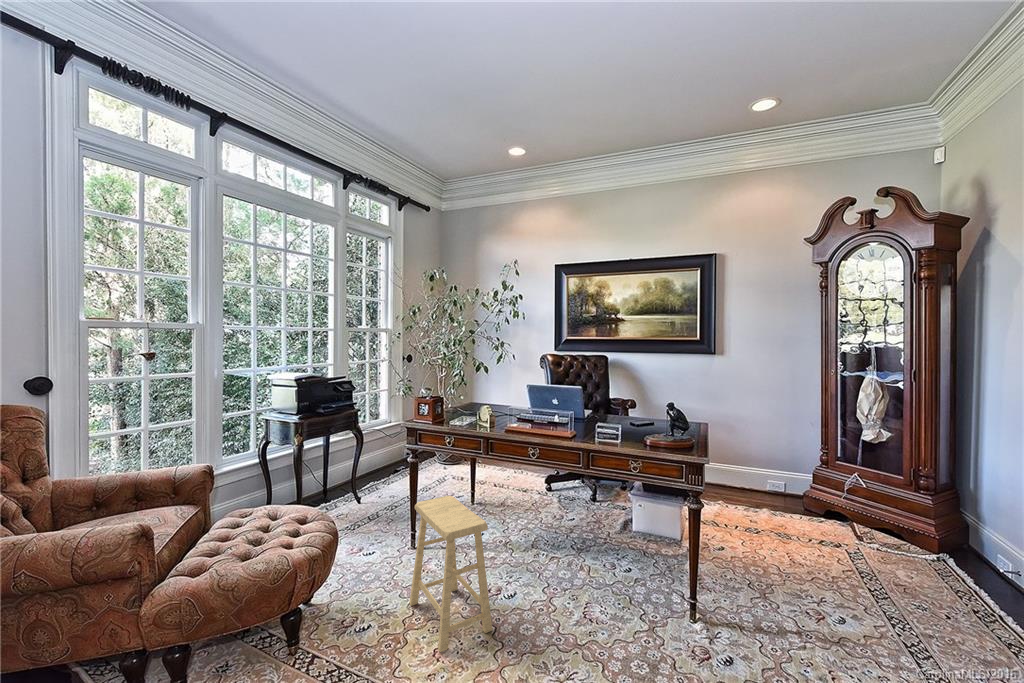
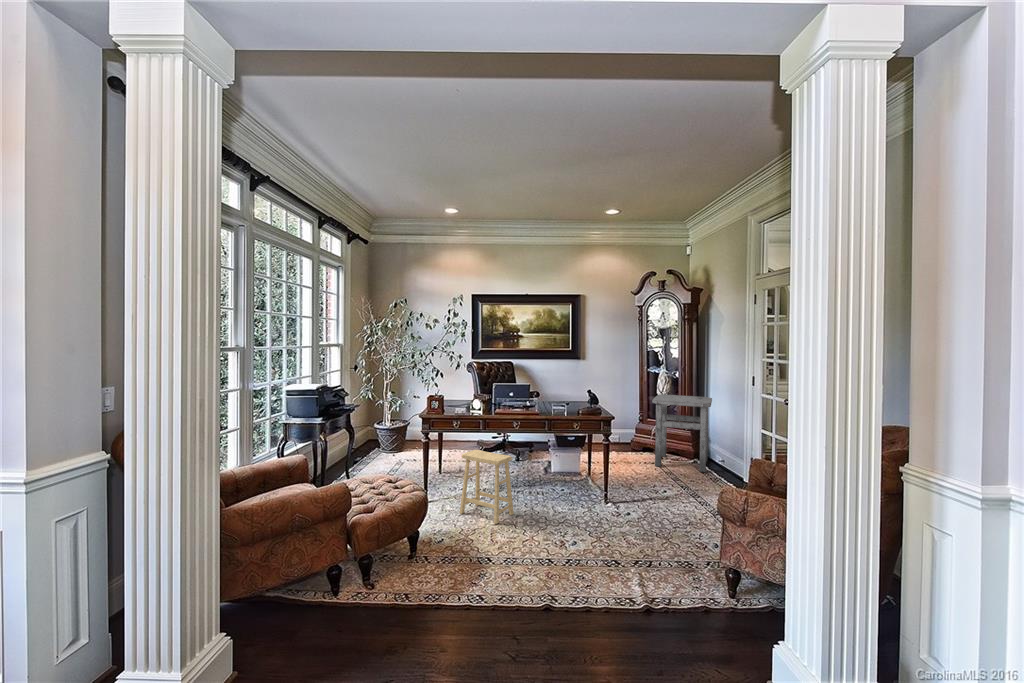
side table: none [837,420,993,602] -> present [652,395,712,472]

